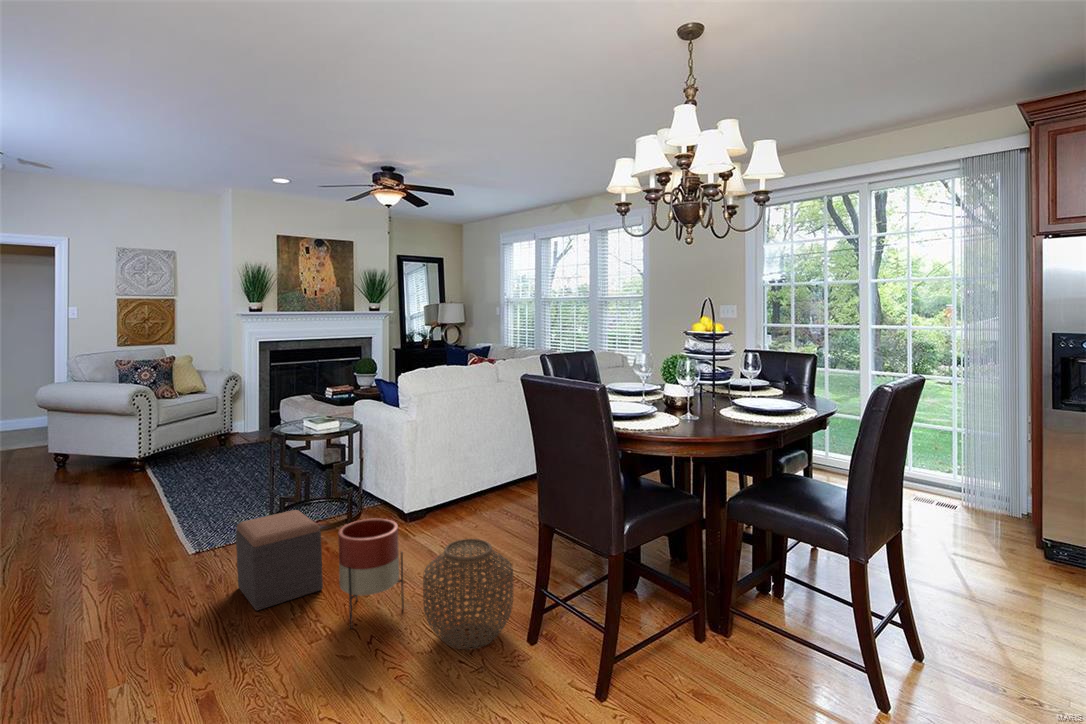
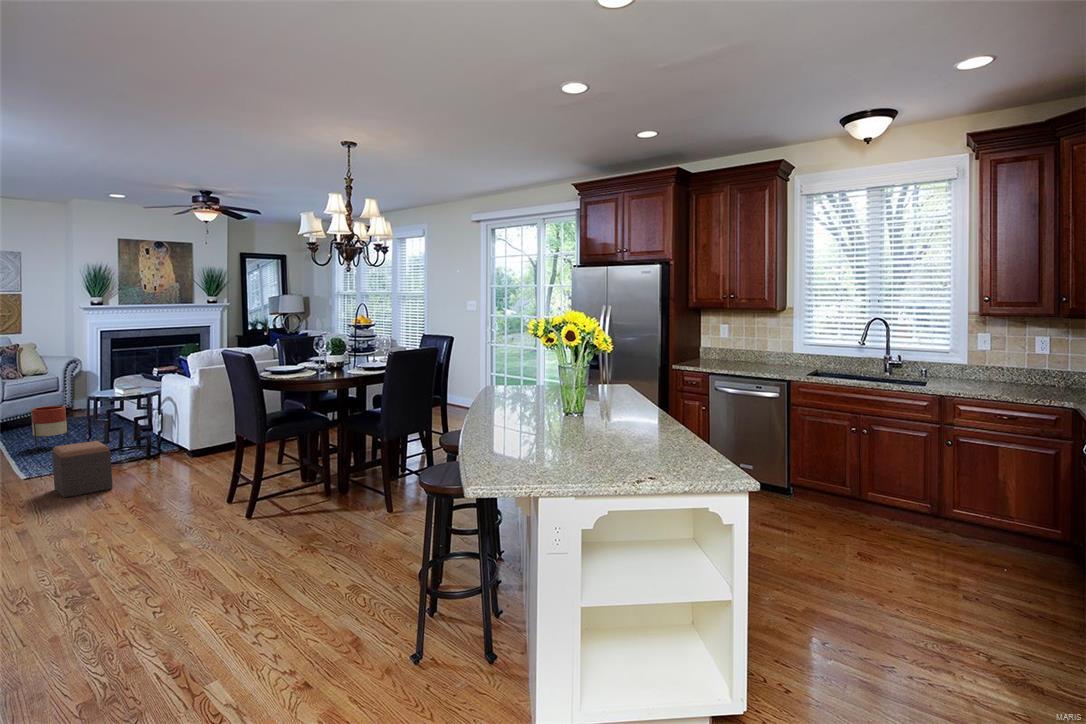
planter: present [338,519,404,629] -> present [31,406,69,451]
woven basket: present [423,539,513,649] -> none [163,448,223,508]

